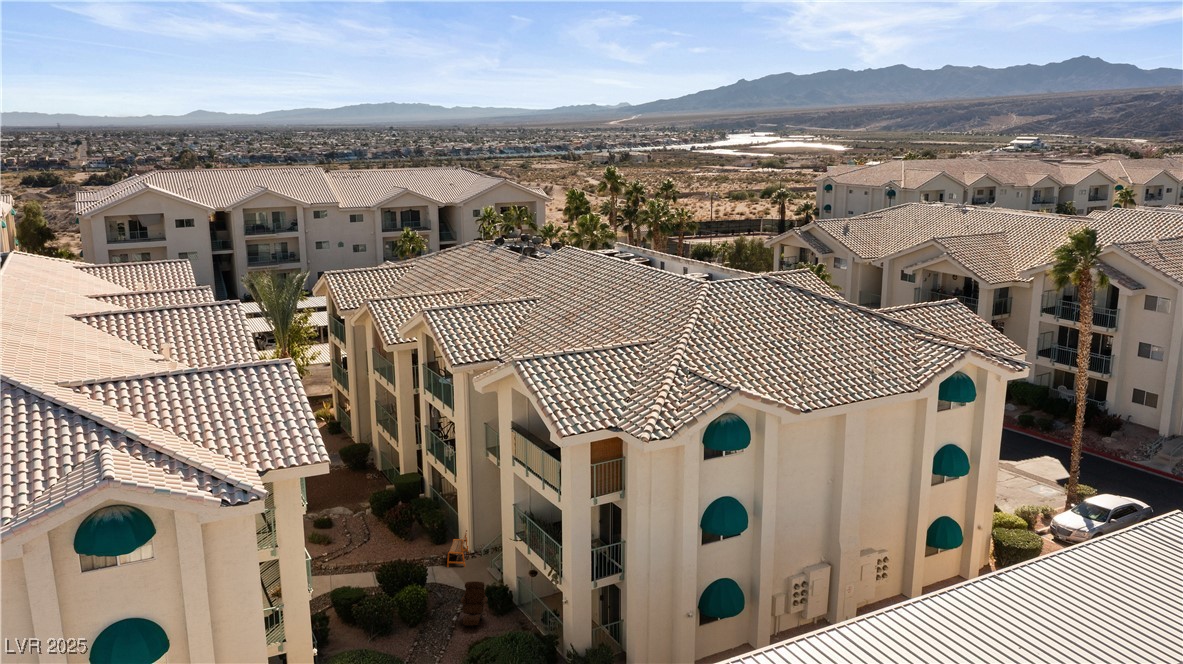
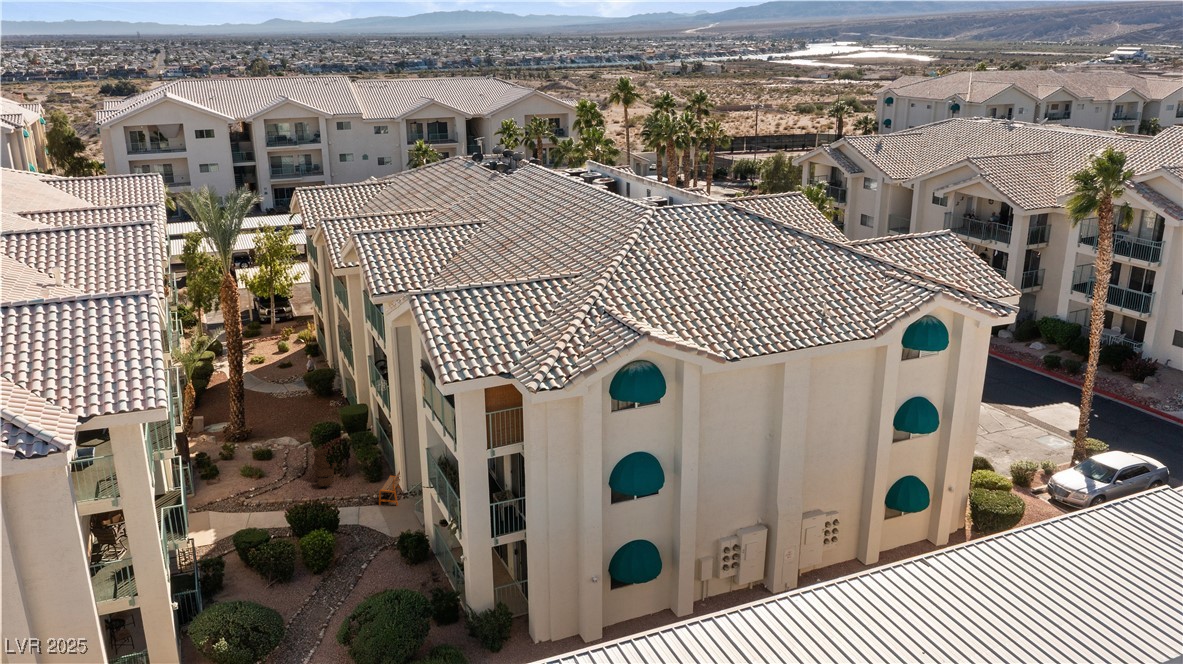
lounge chair: present [460,581,487,630] -> present [312,449,337,489]

